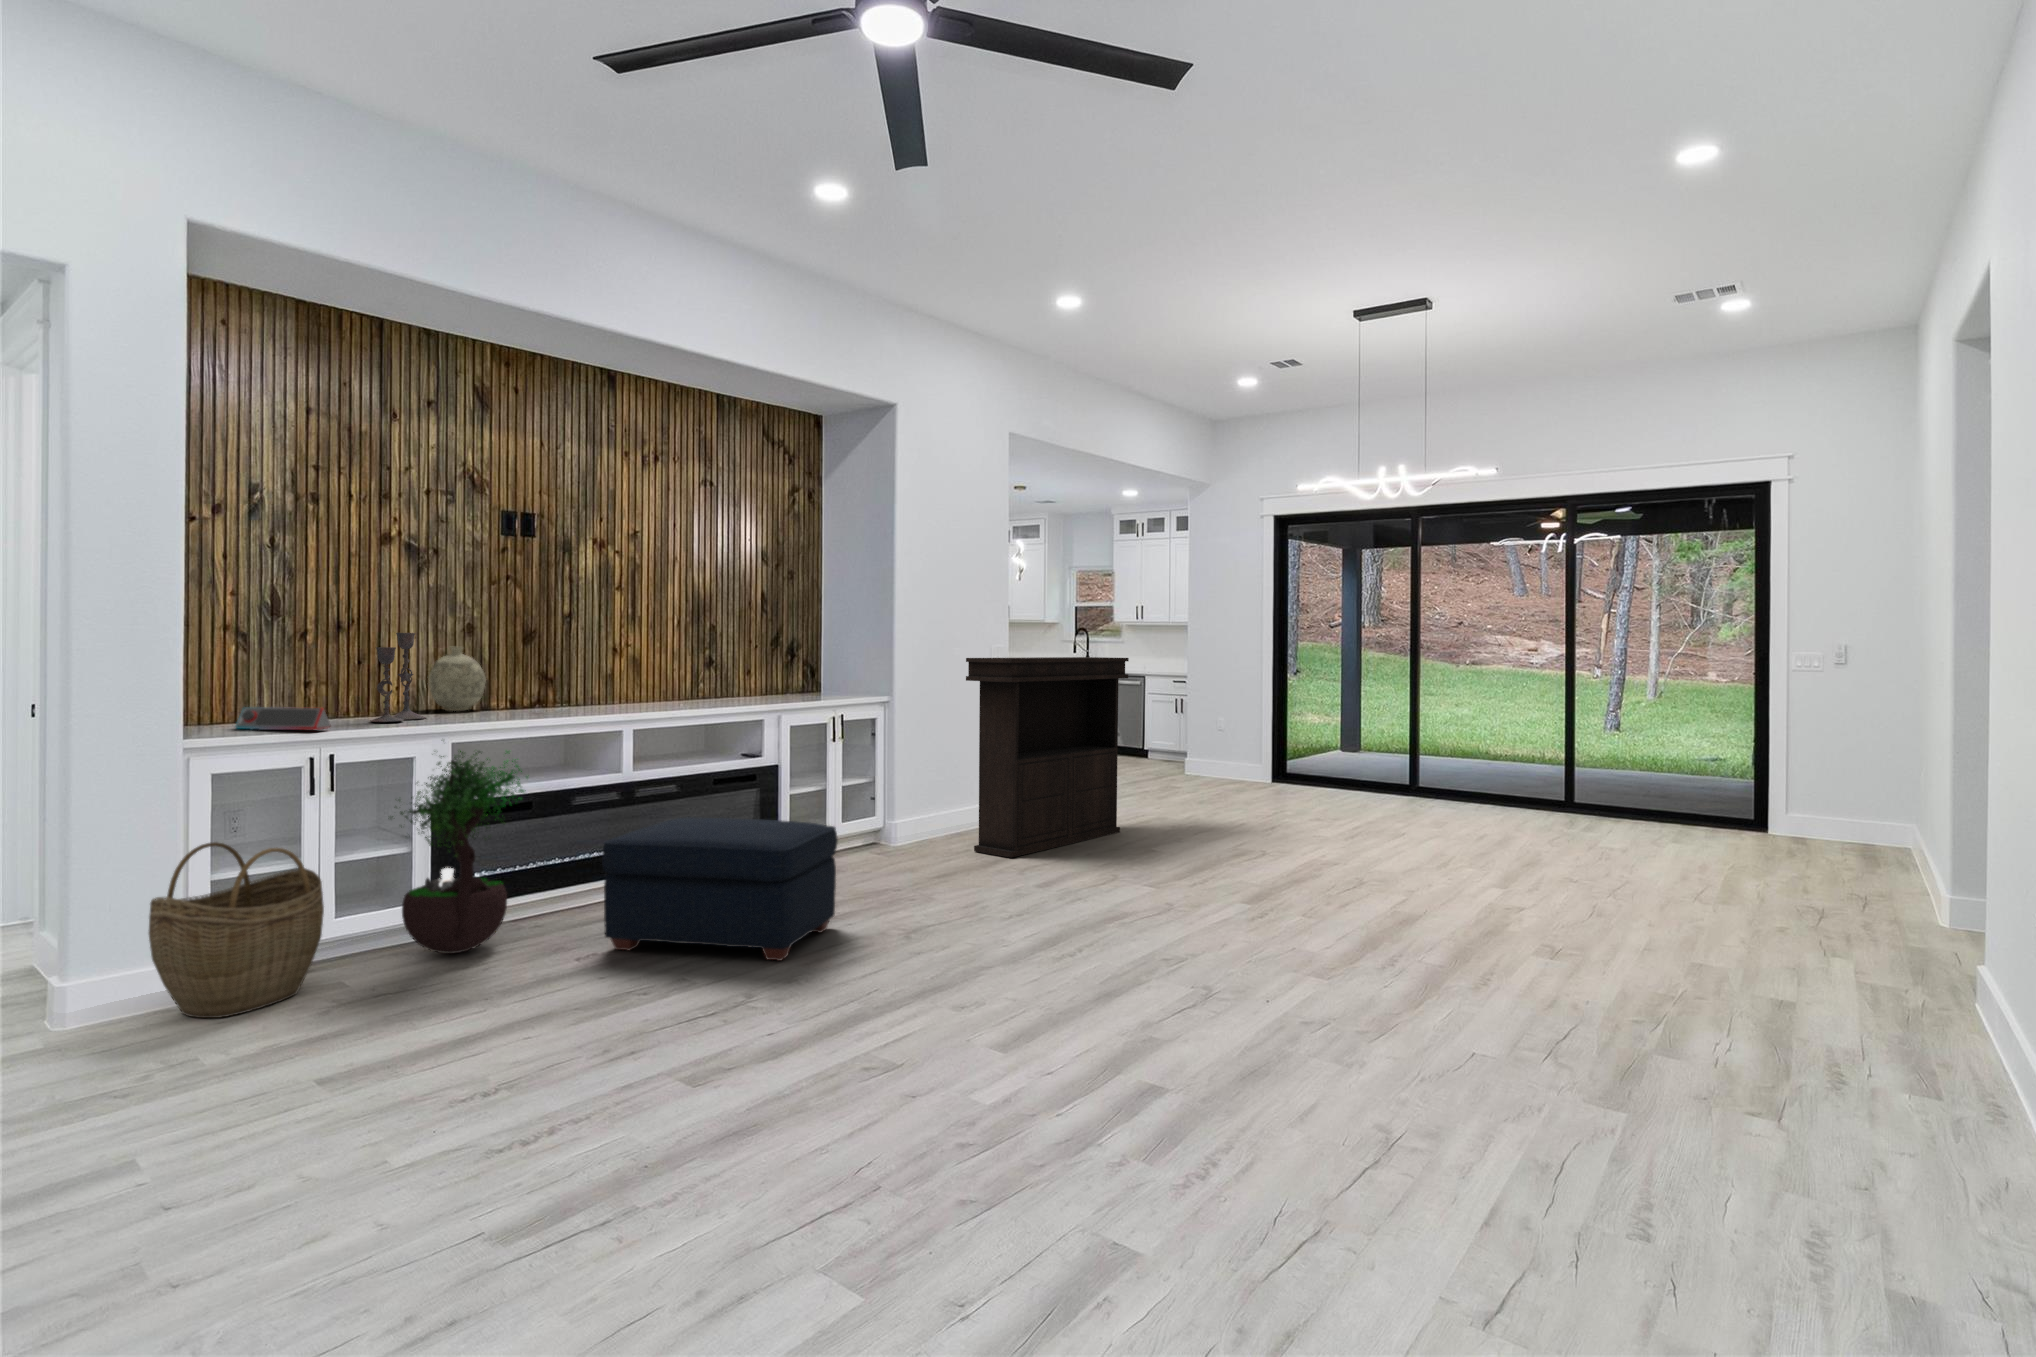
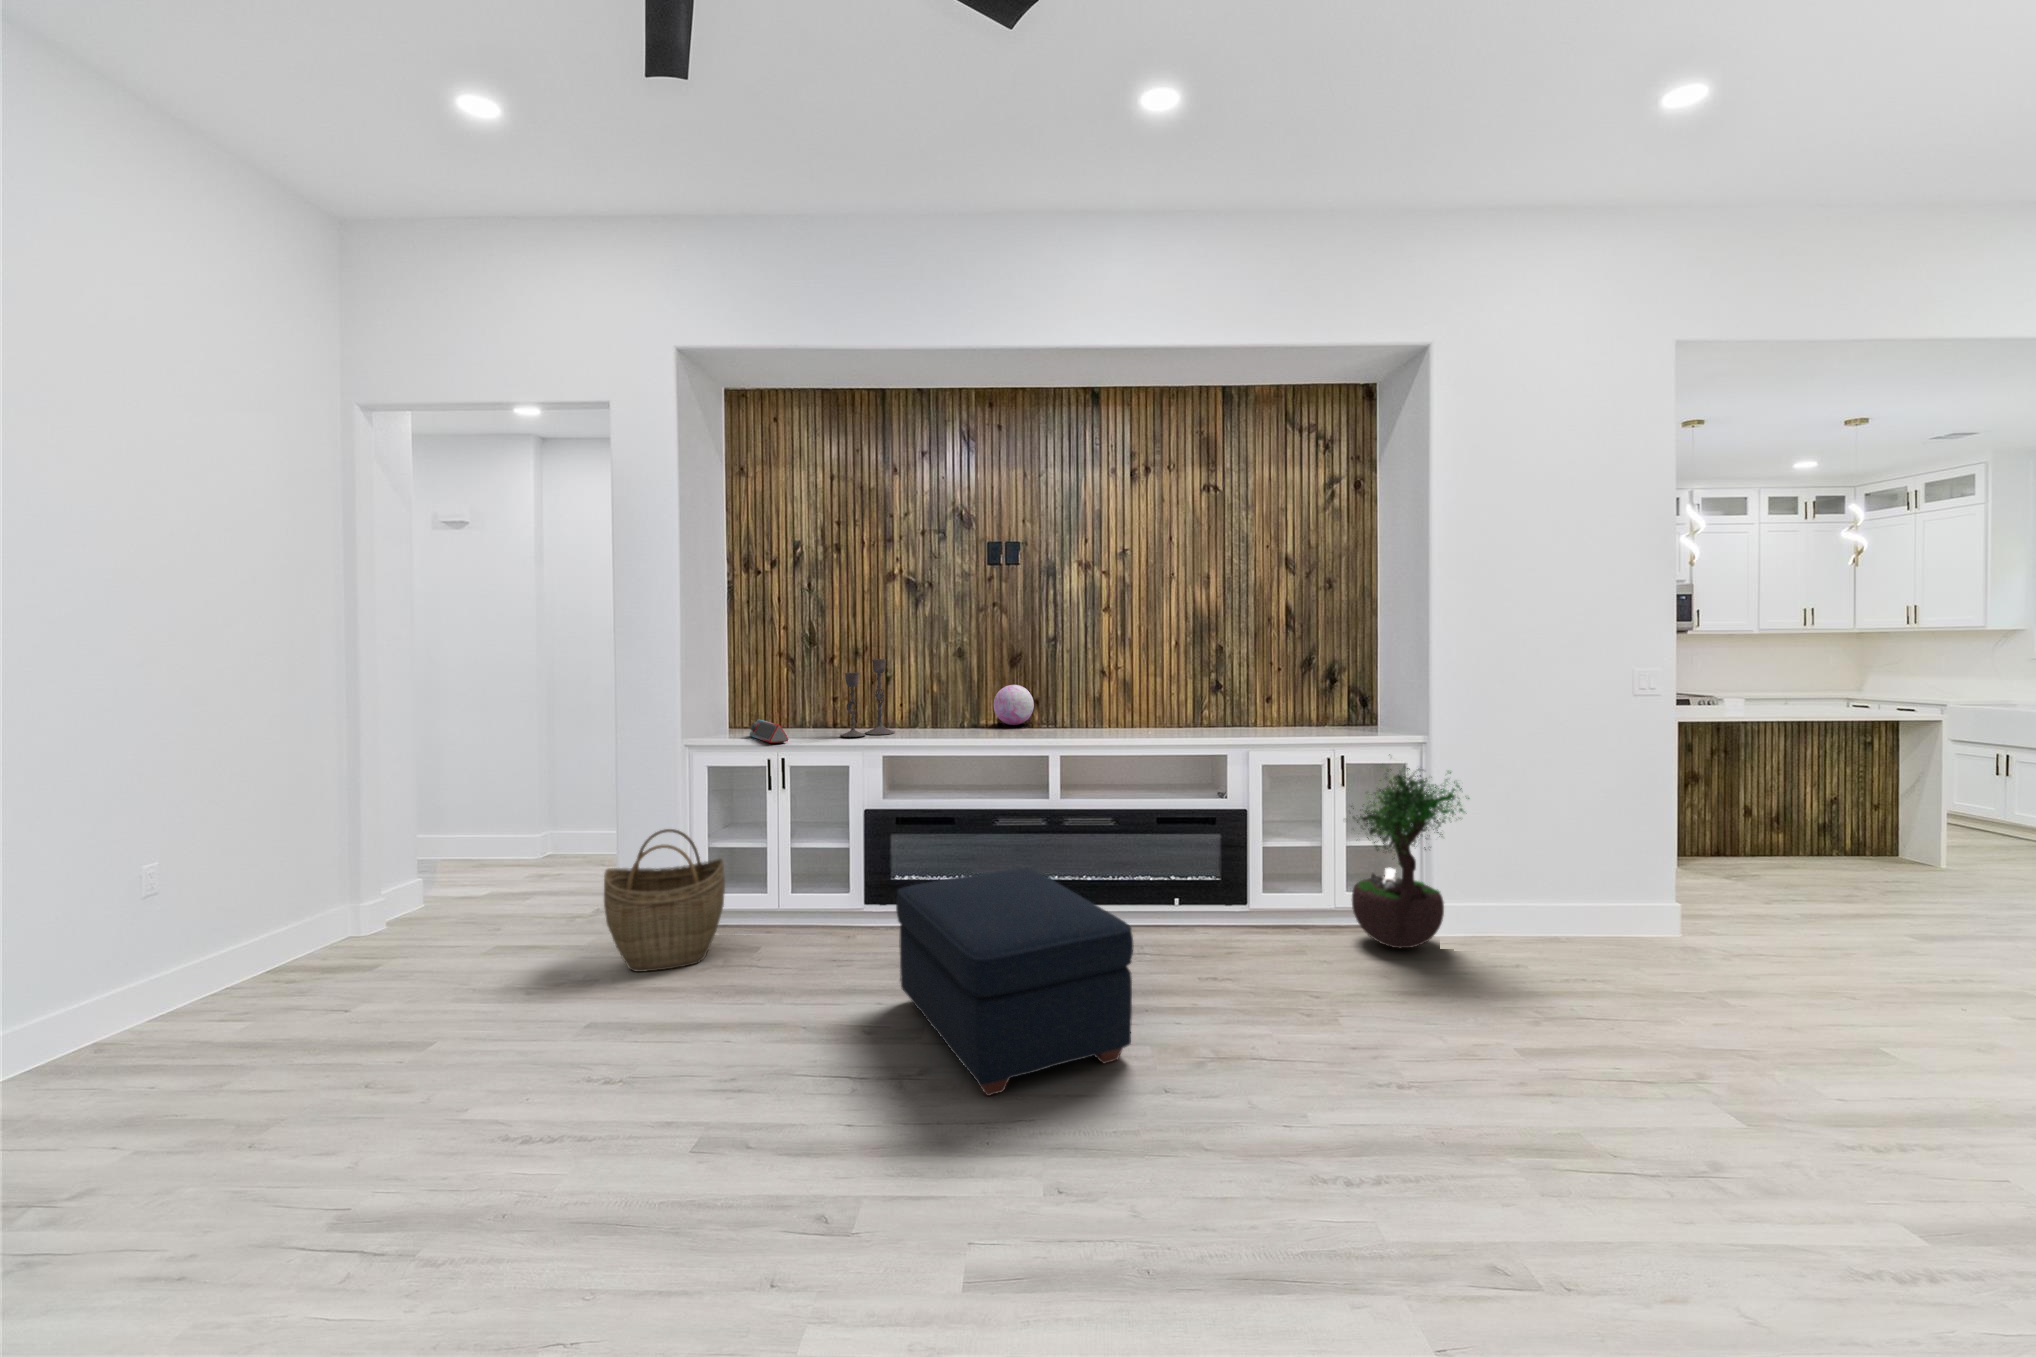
decorative vase: present [429,647,486,711] -> none [924,669,968,726]
console table: present [966,657,1129,858] -> none [1513,690,1922,1016]
decorative orb: none [511,664,558,707] -> present [994,685,1034,725]
potted tree: present [390,751,528,954] -> present [1351,767,1469,948]

